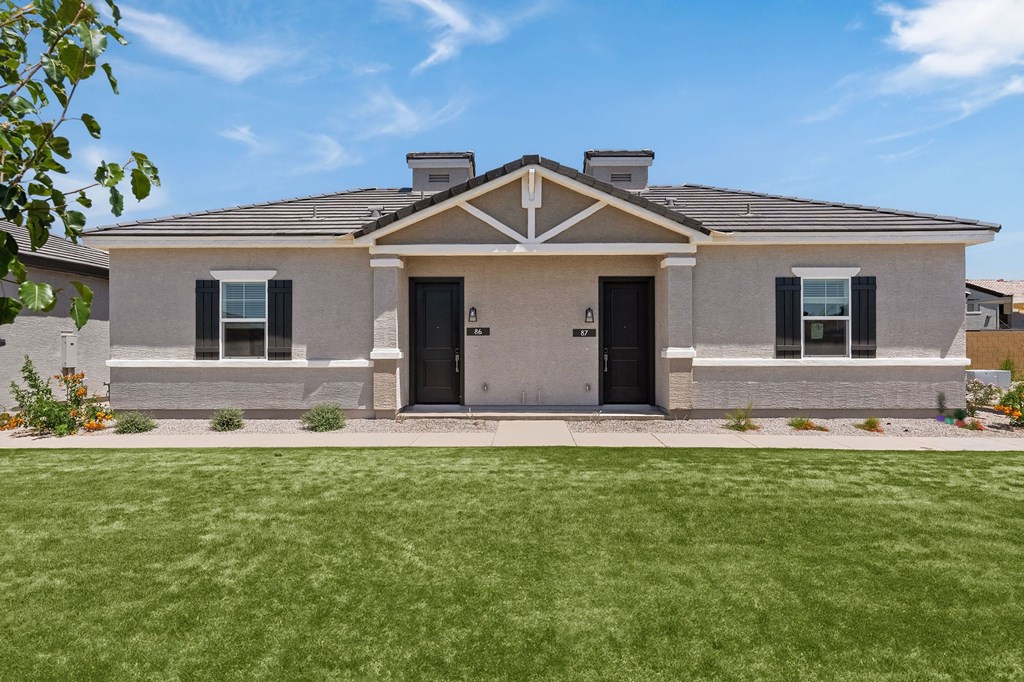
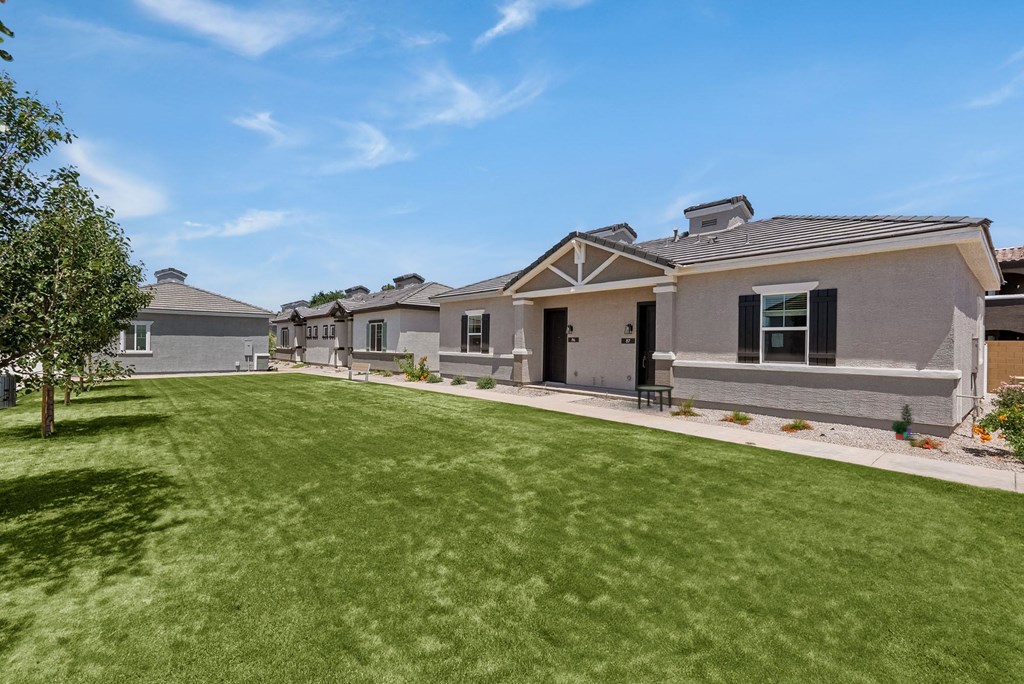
round table: none [670,393,725,430] -> present [635,385,674,411]

